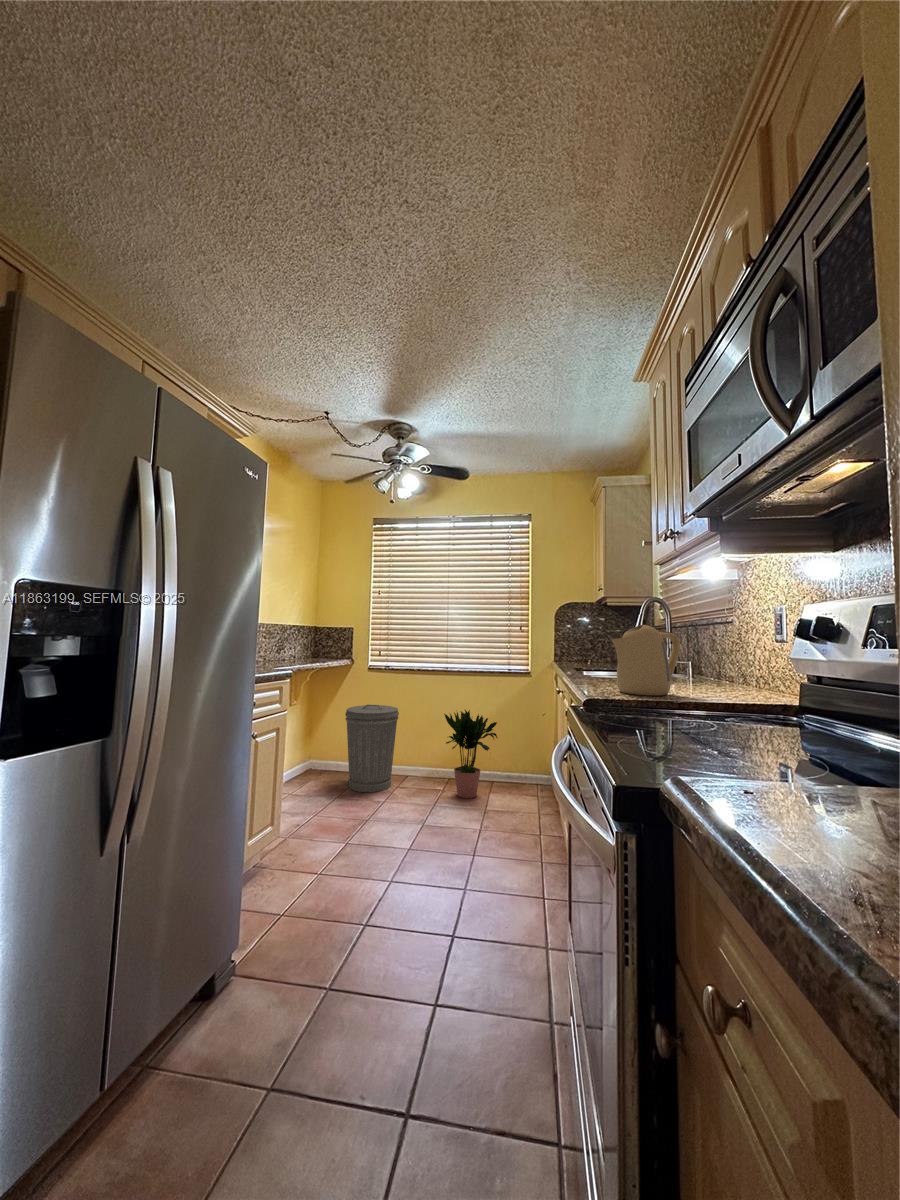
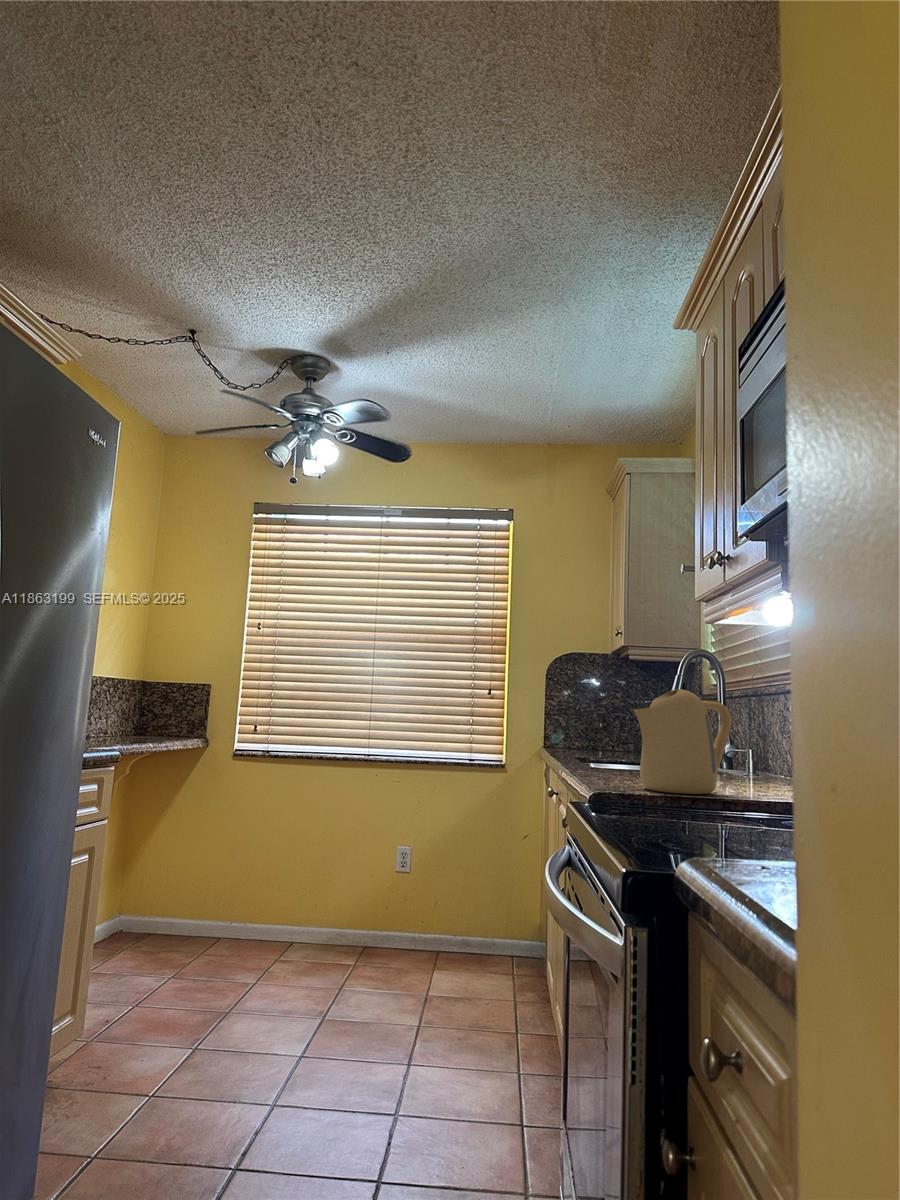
trash can: present [345,704,399,792] -> none [195,815,286,966]
potted plant: present [444,710,497,798] -> none [357,820,458,973]

